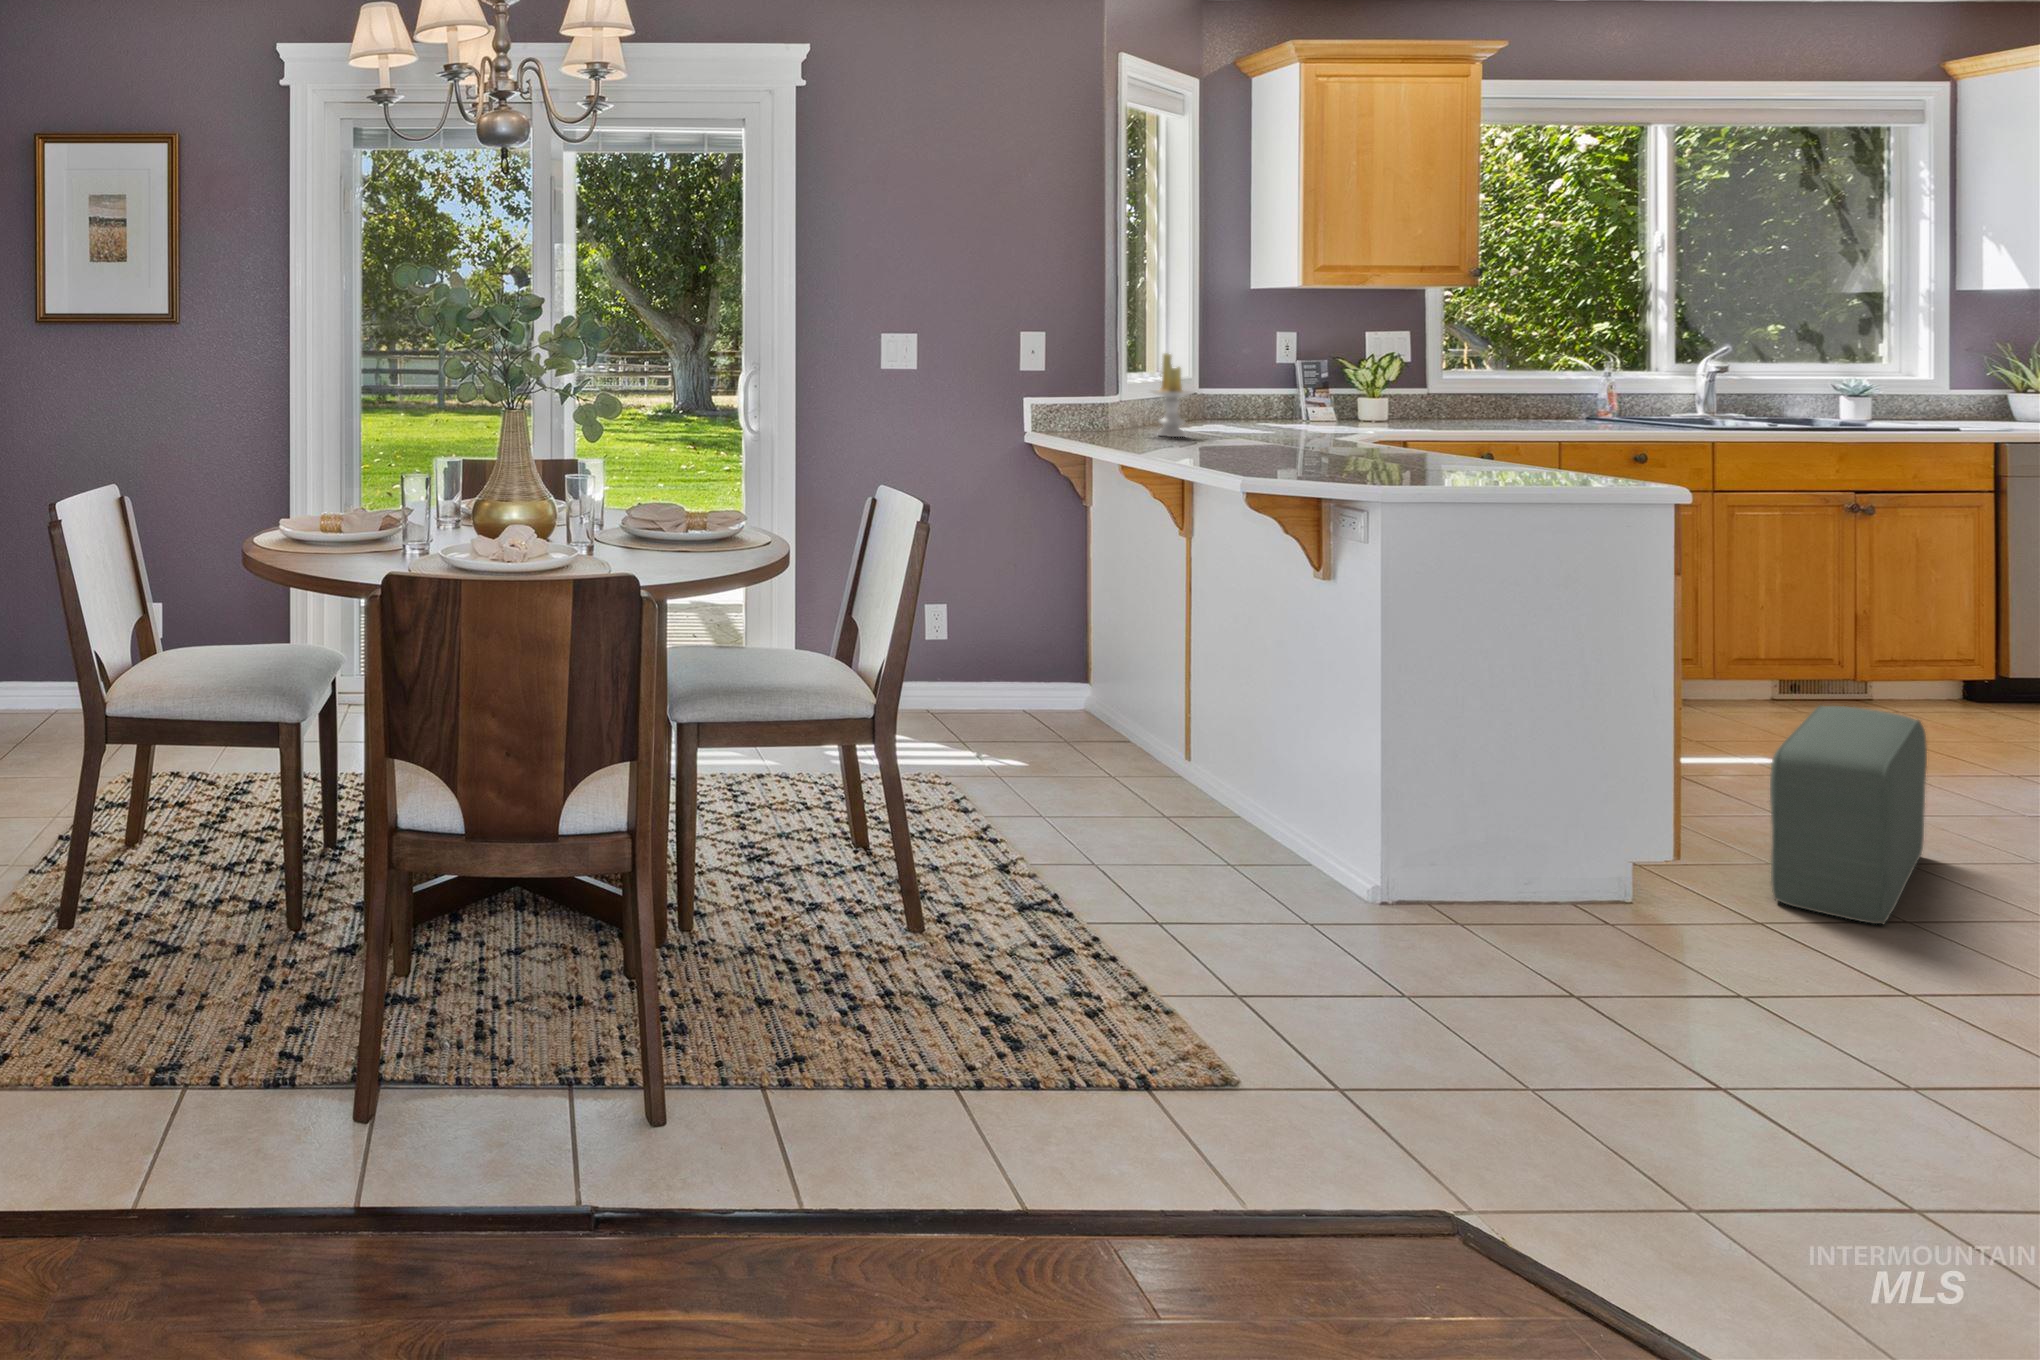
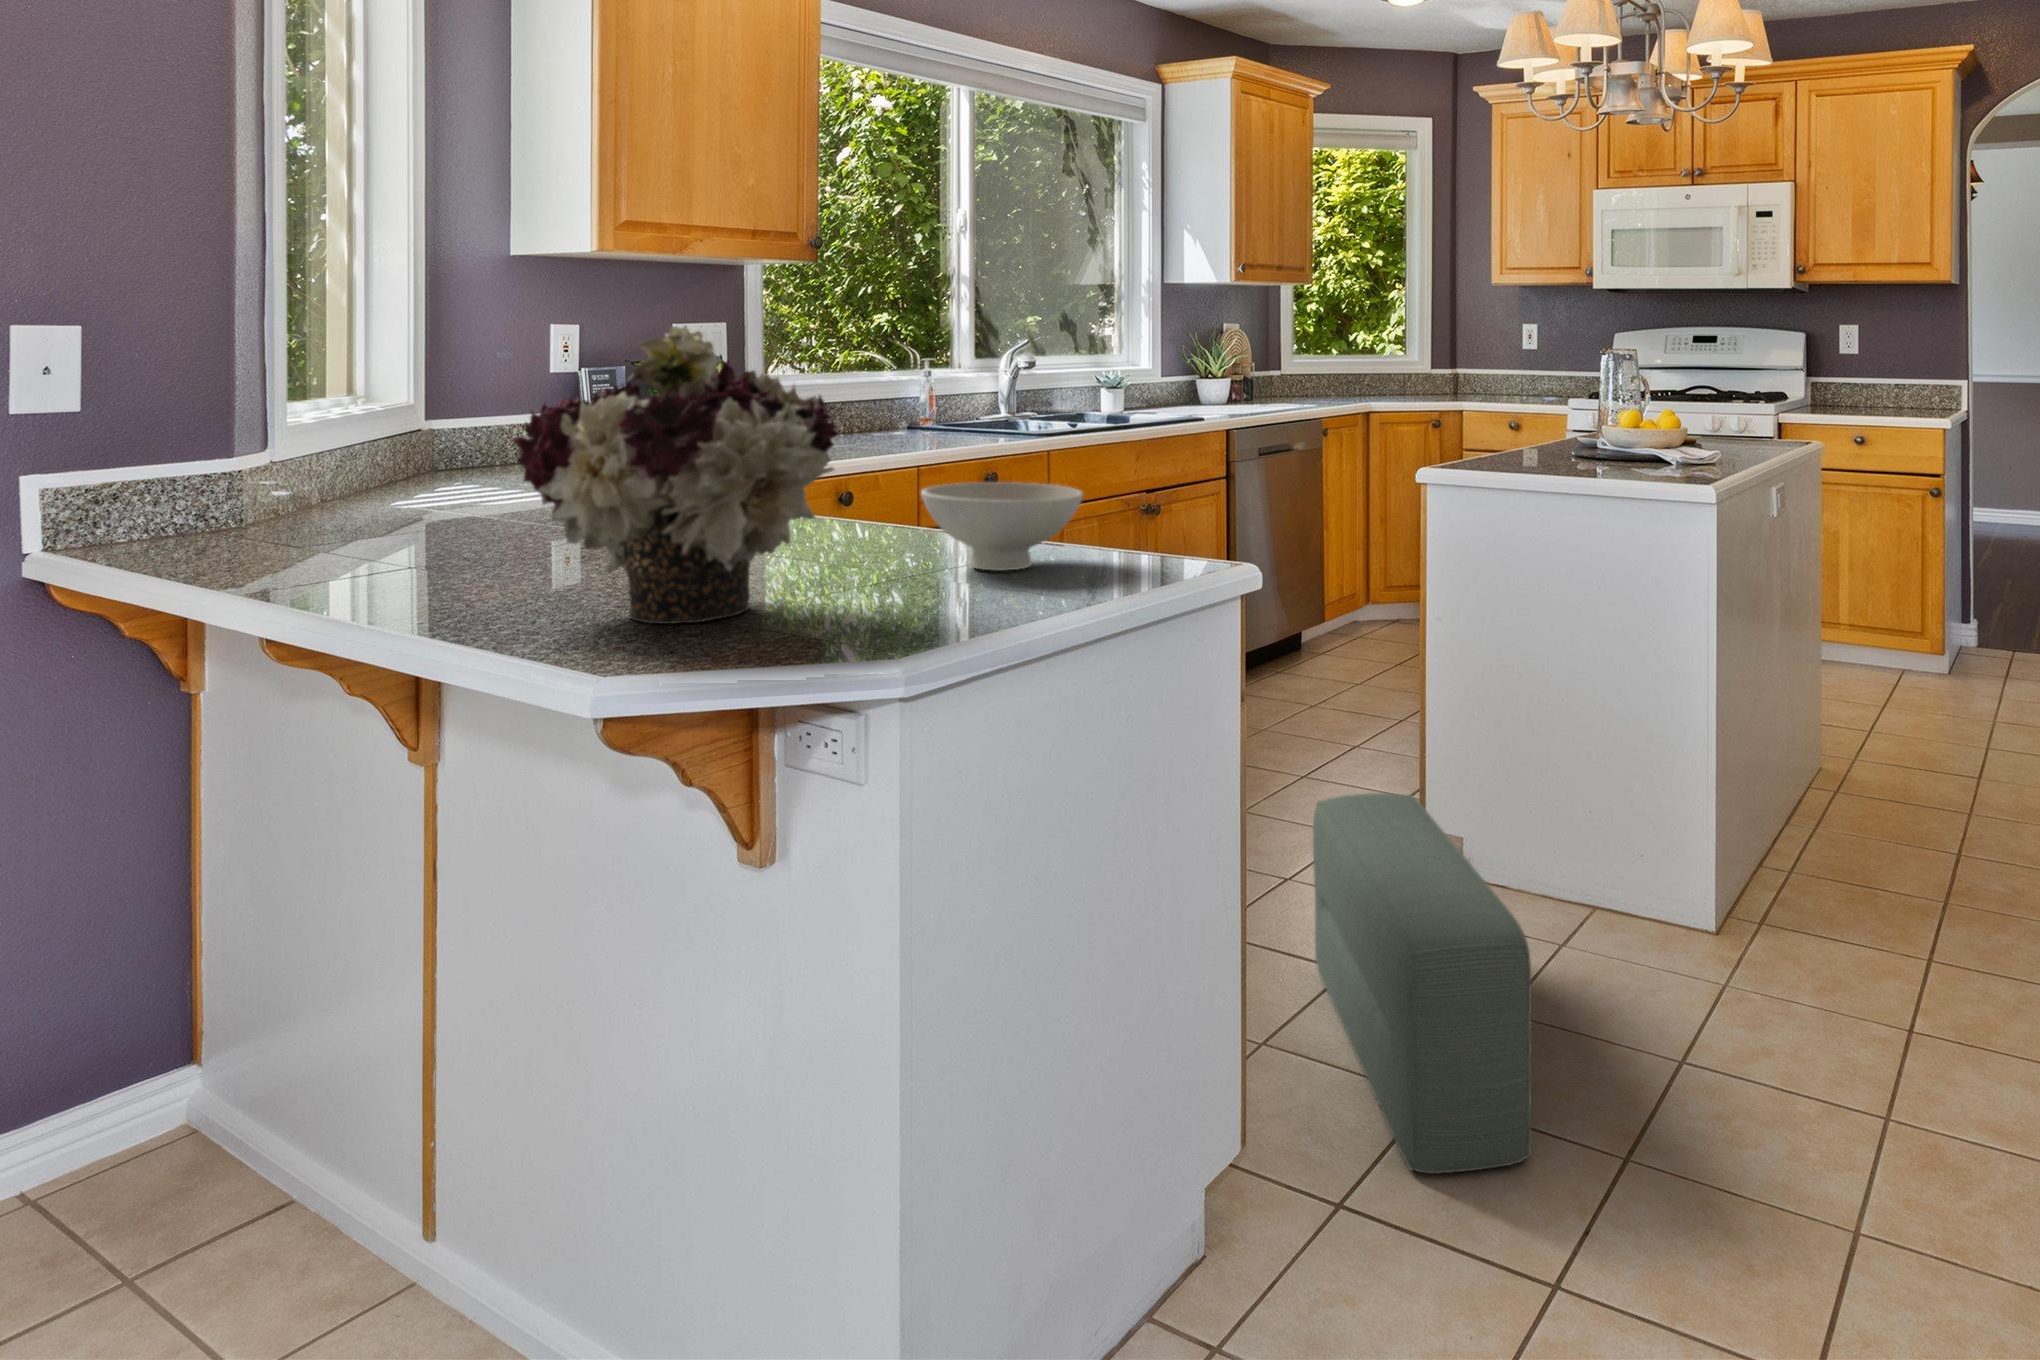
flower arrangement: none [1212,339,1359,469] -> present [513,326,838,624]
candle: present [1151,353,1193,437] -> none [335,363,434,532]
bowl: none [1424,427,1527,473] -> present [921,482,1083,570]

